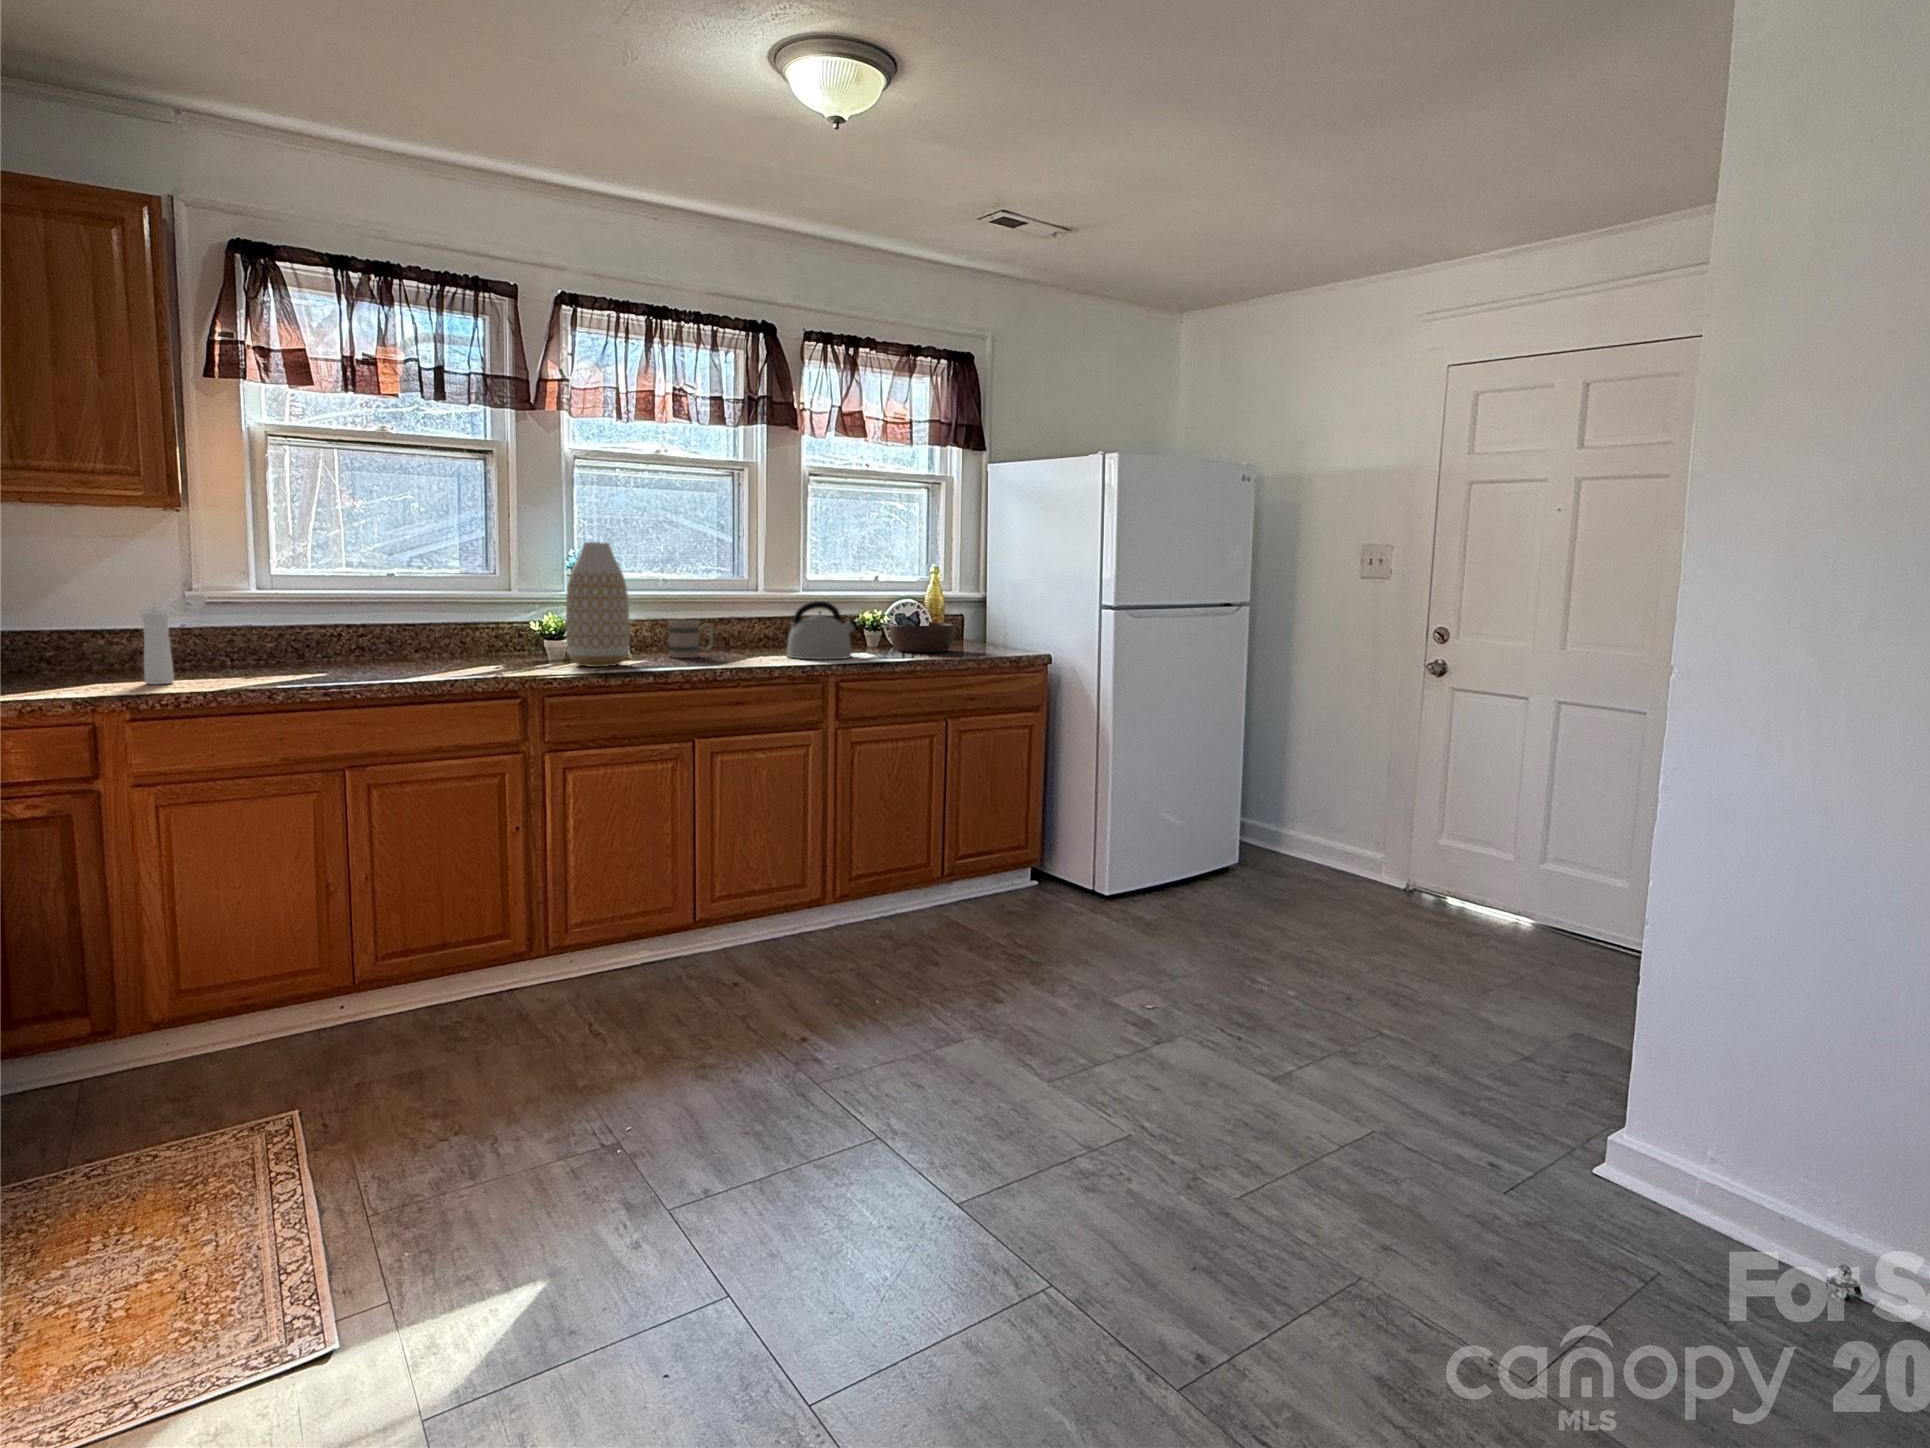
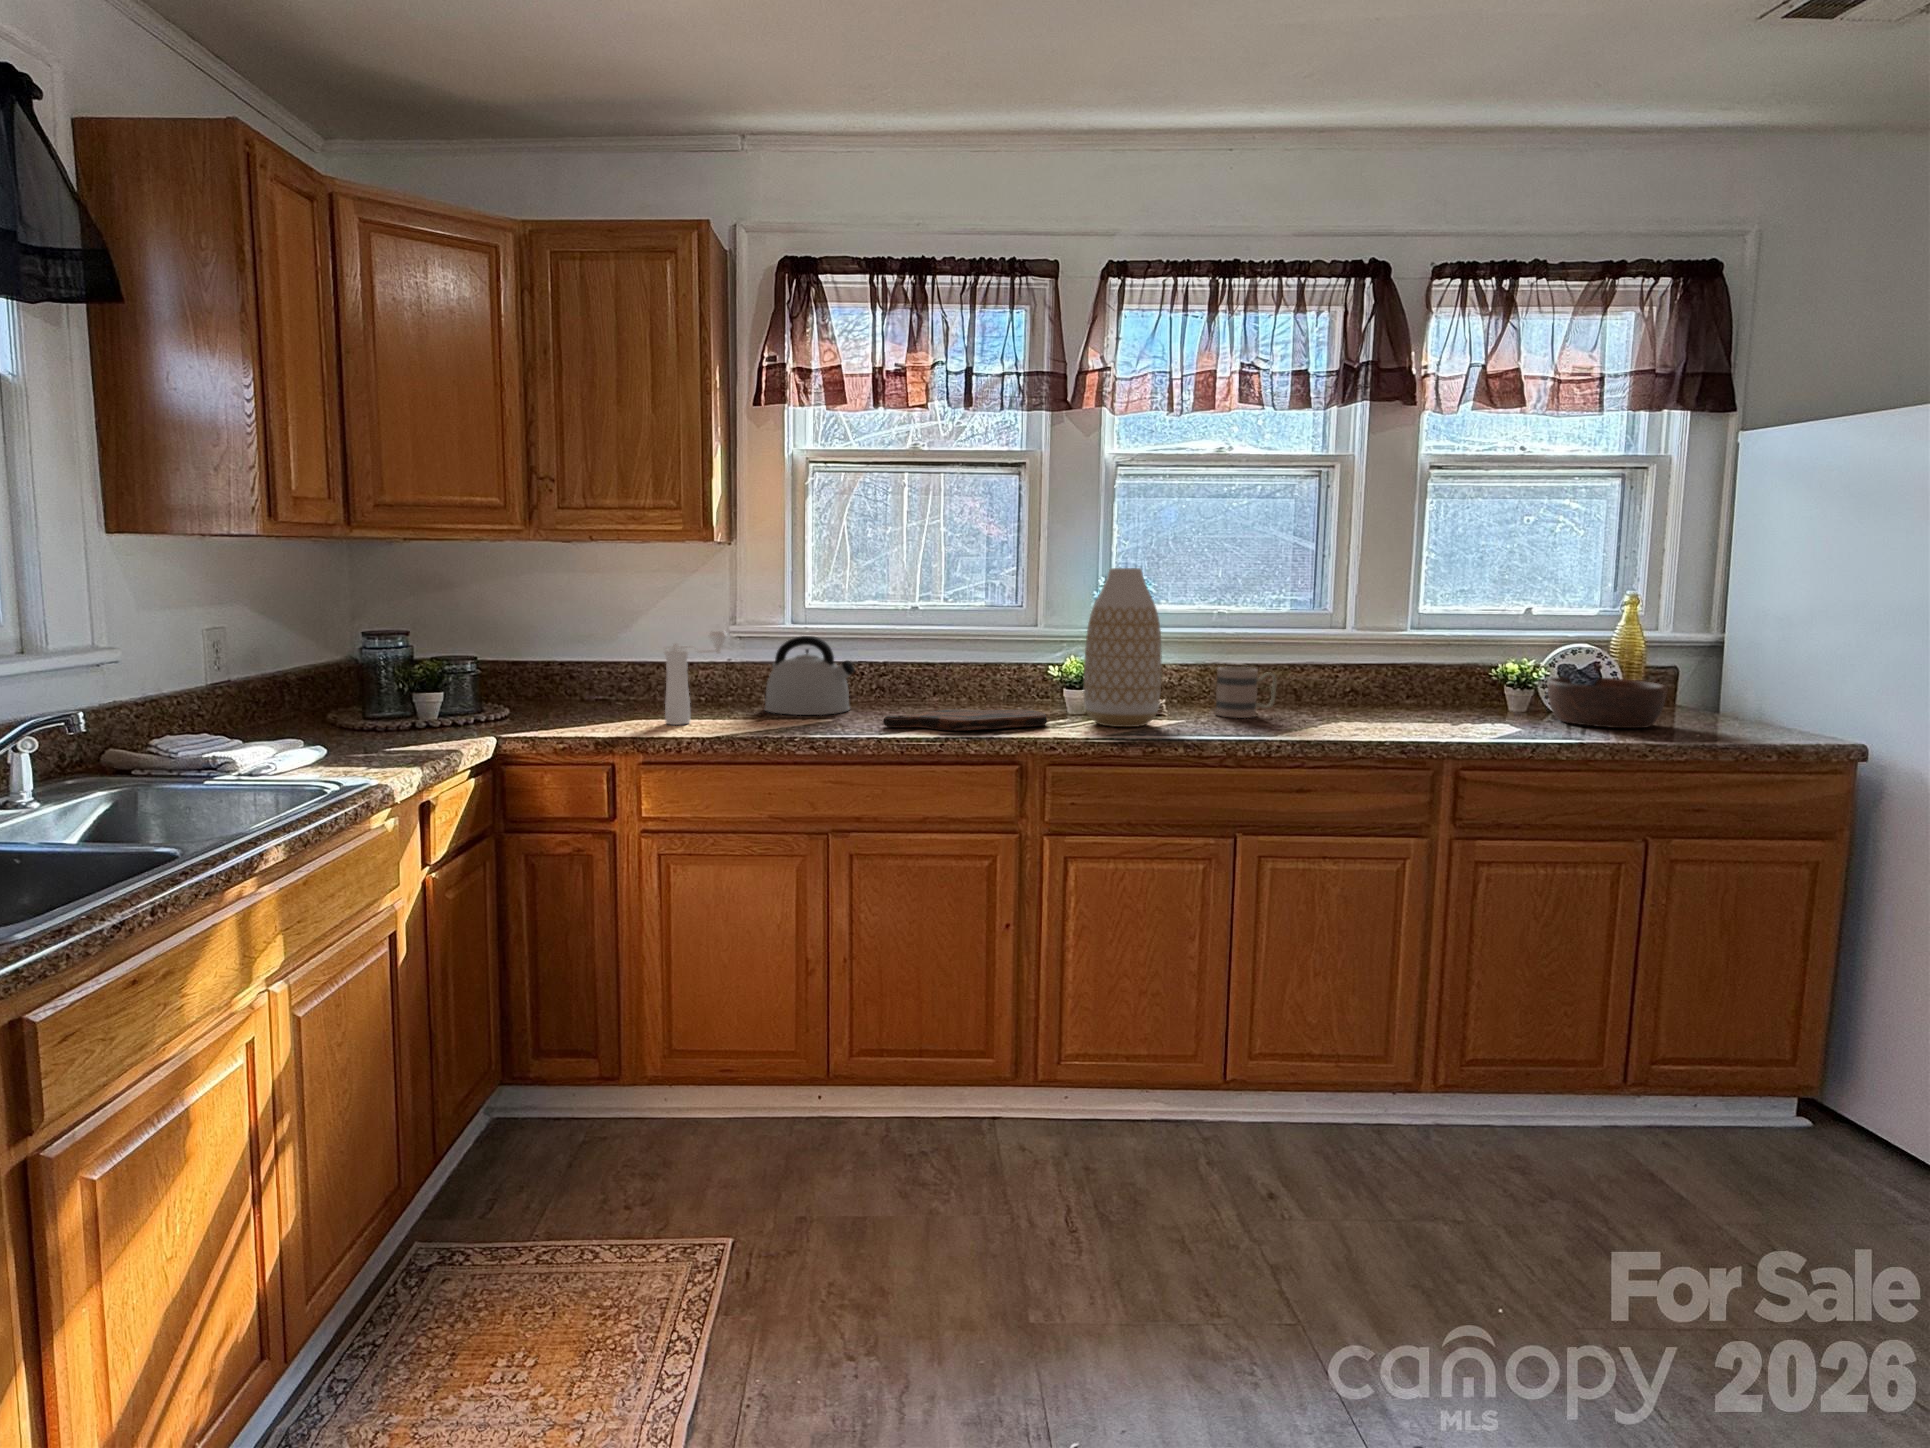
kettle: present [787,601,858,659] -> present [764,636,855,715]
cutting board: none [388,658,538,676] -> present [883,709,1047,731]

